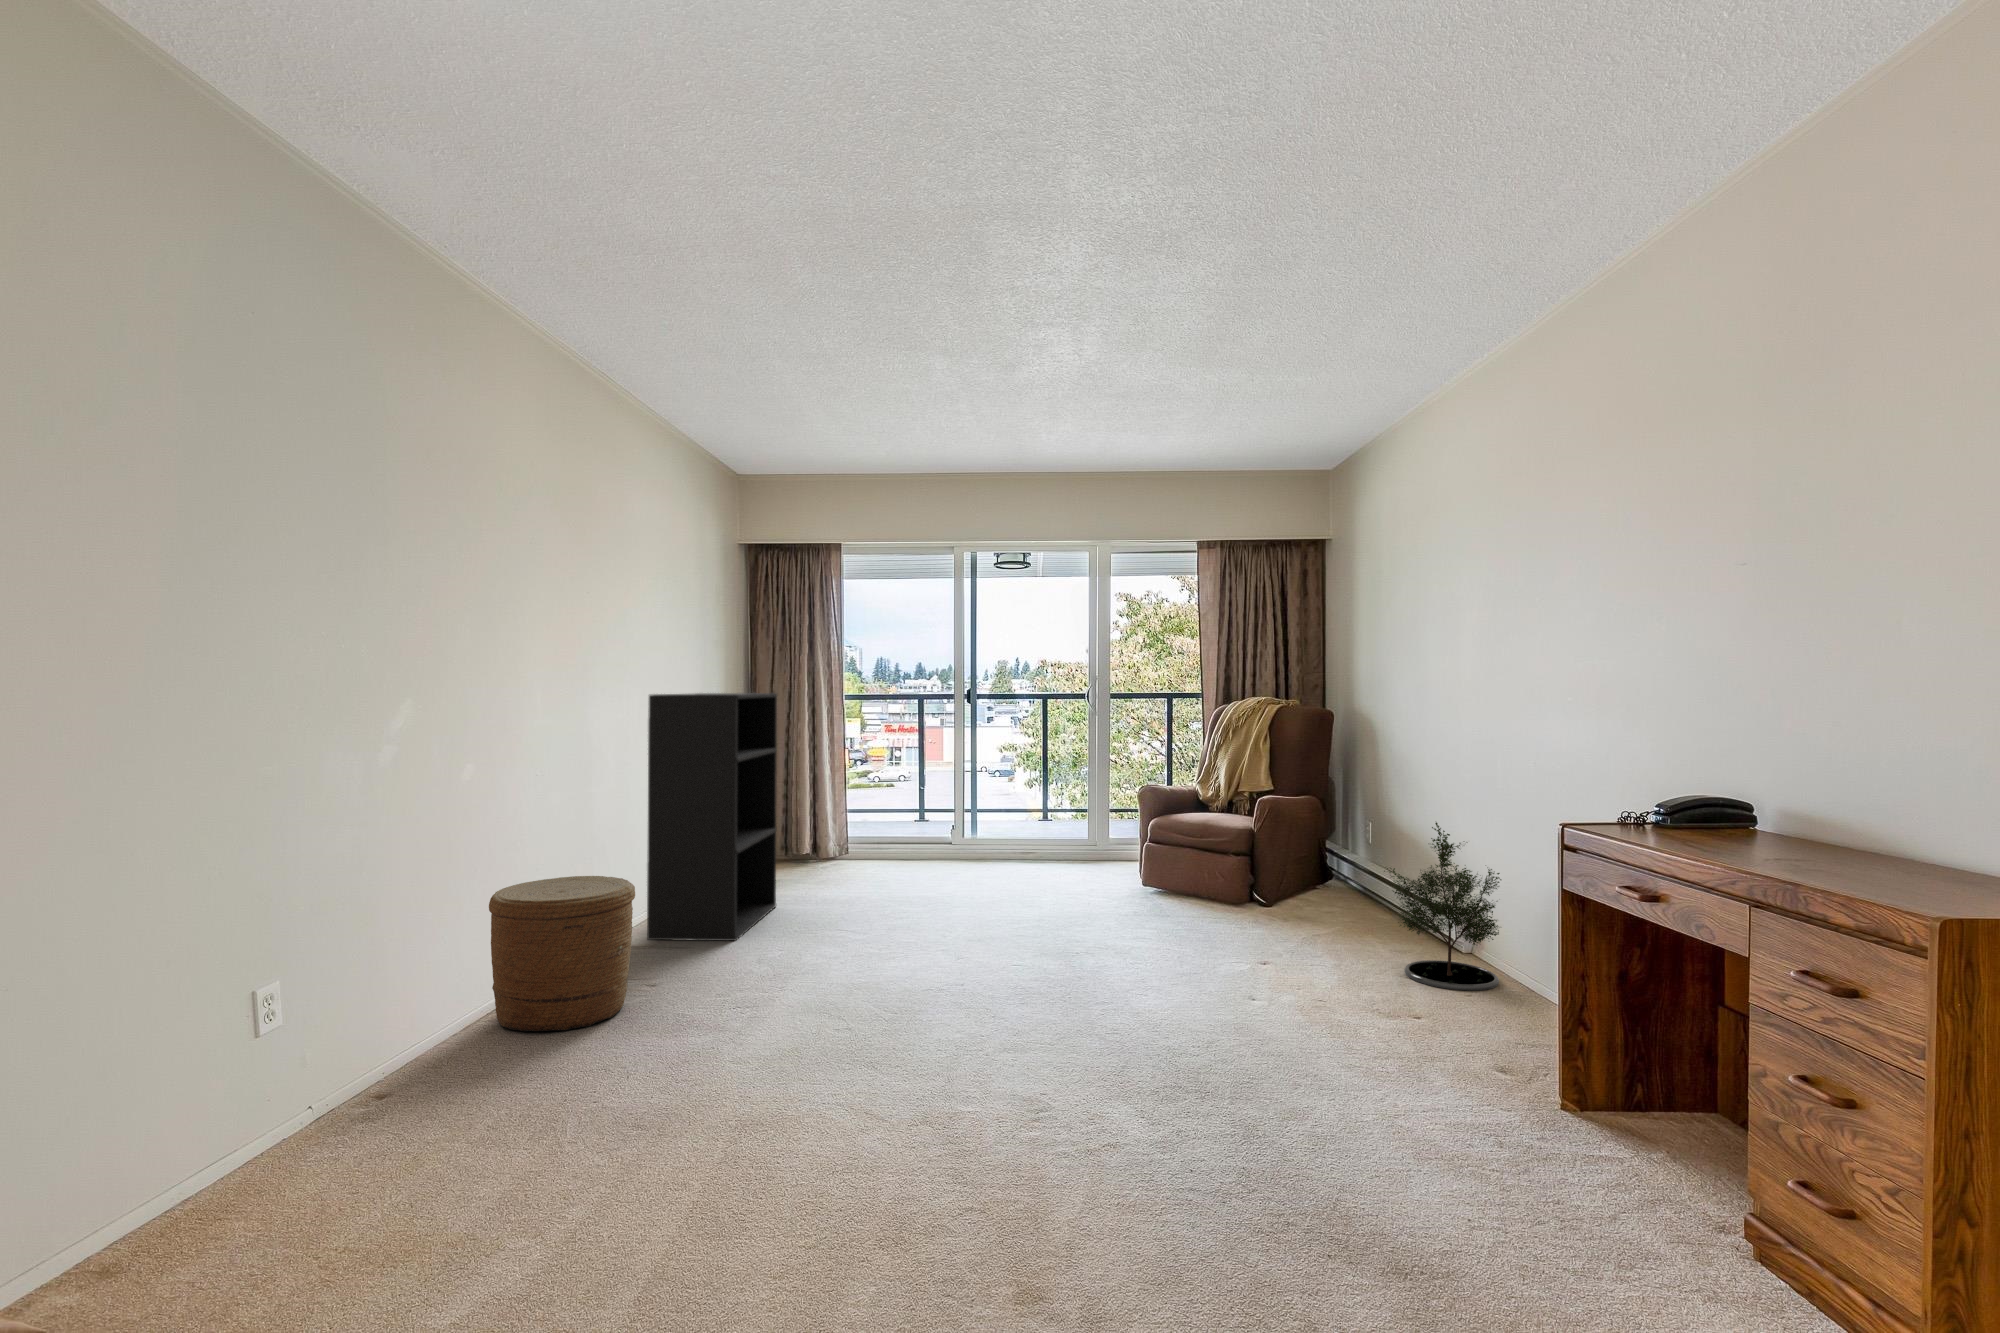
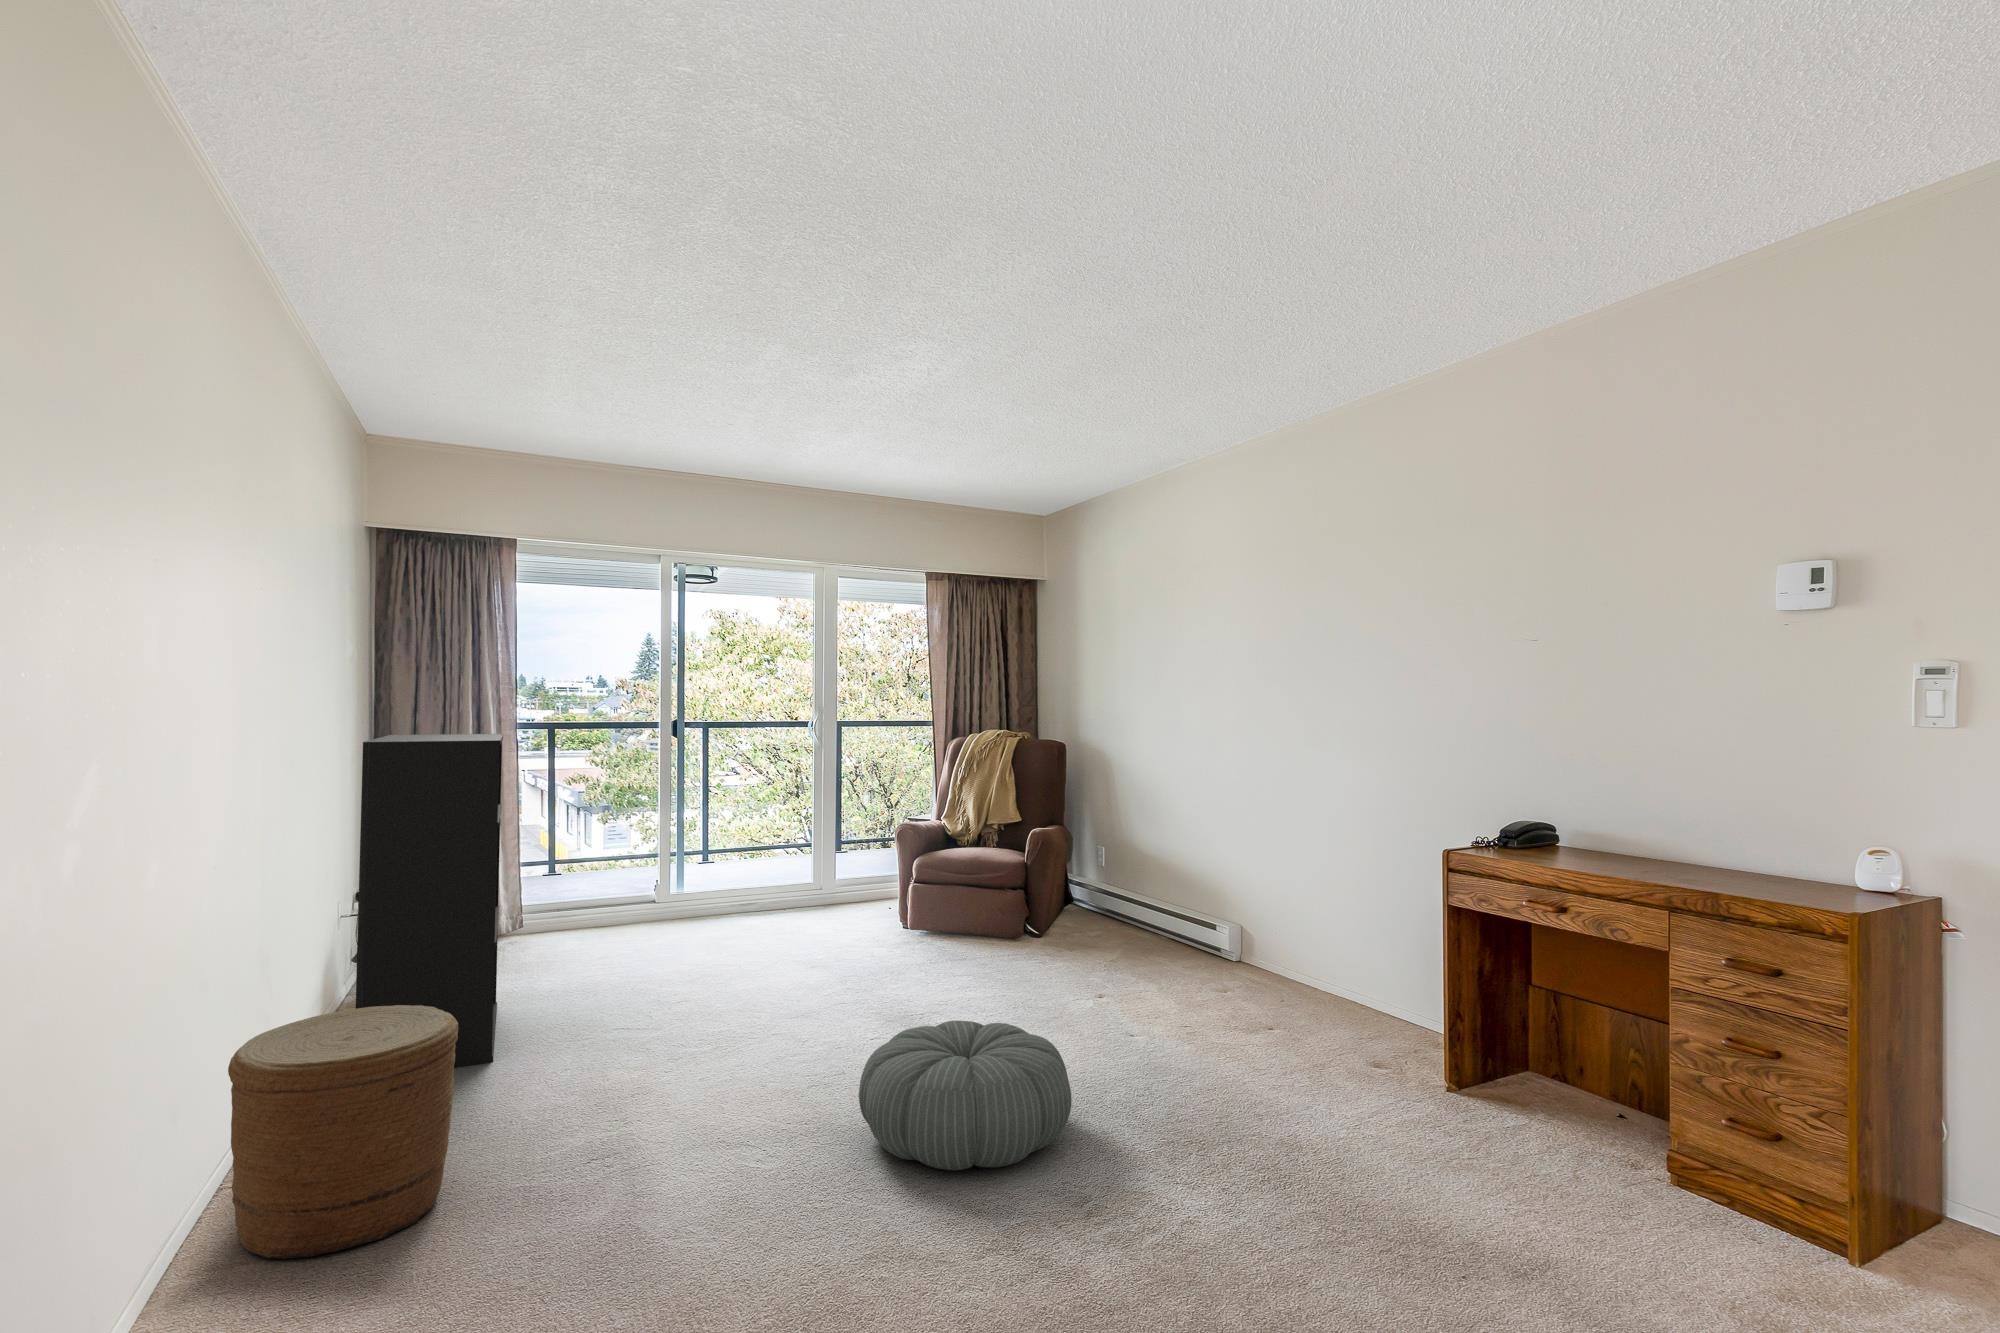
potted tree: present [1384,822,1501,991] -> none [1198,847,1300,998]
pouf: none [902,948,1095,1074] -> present [859,1021,1072,1170]

